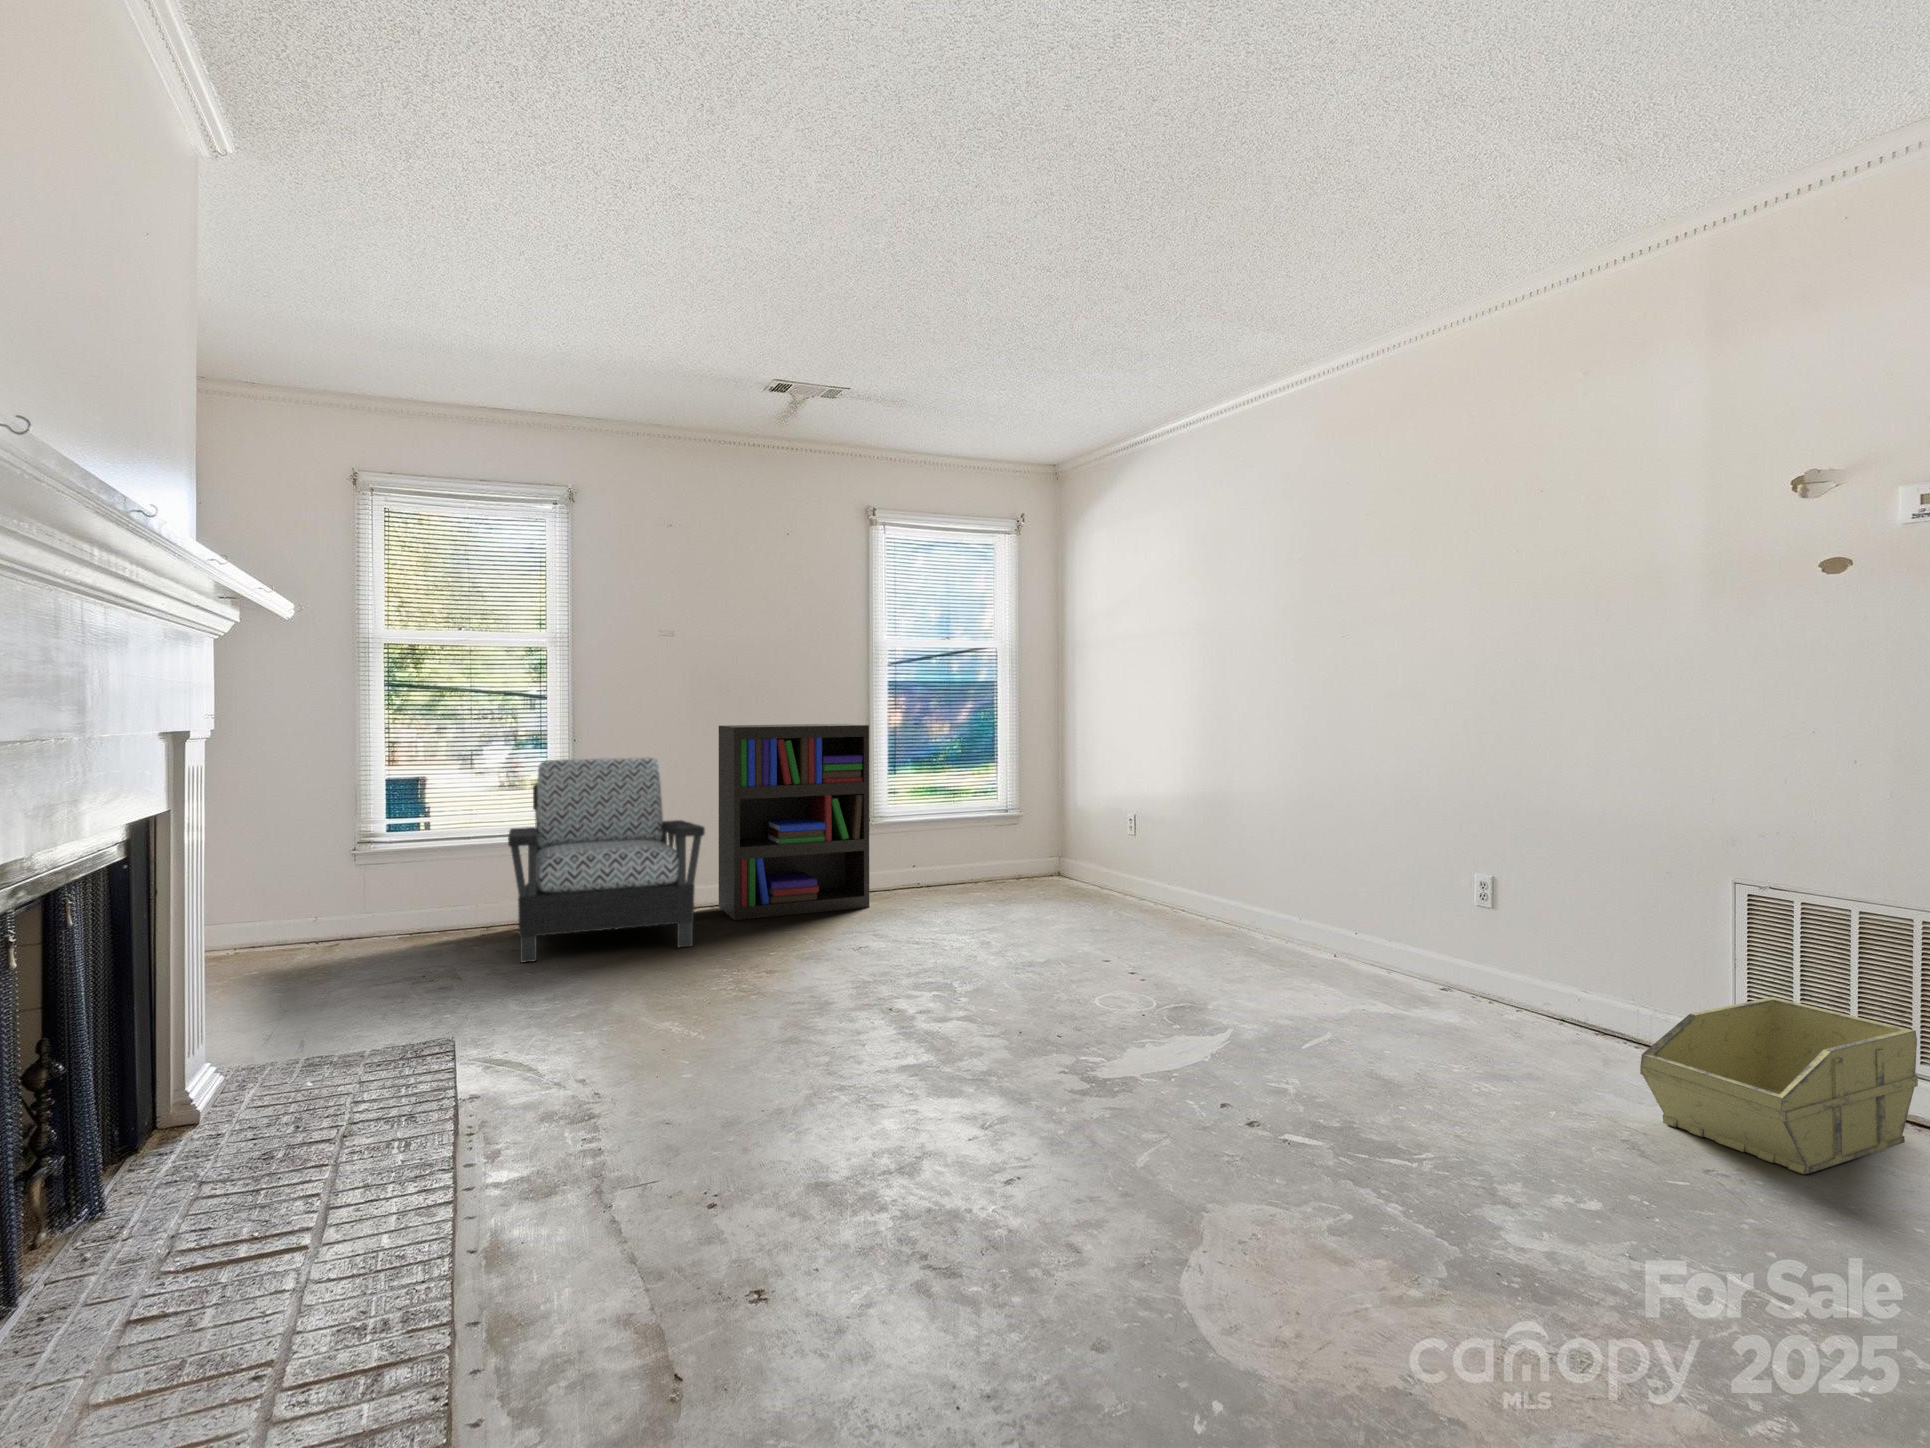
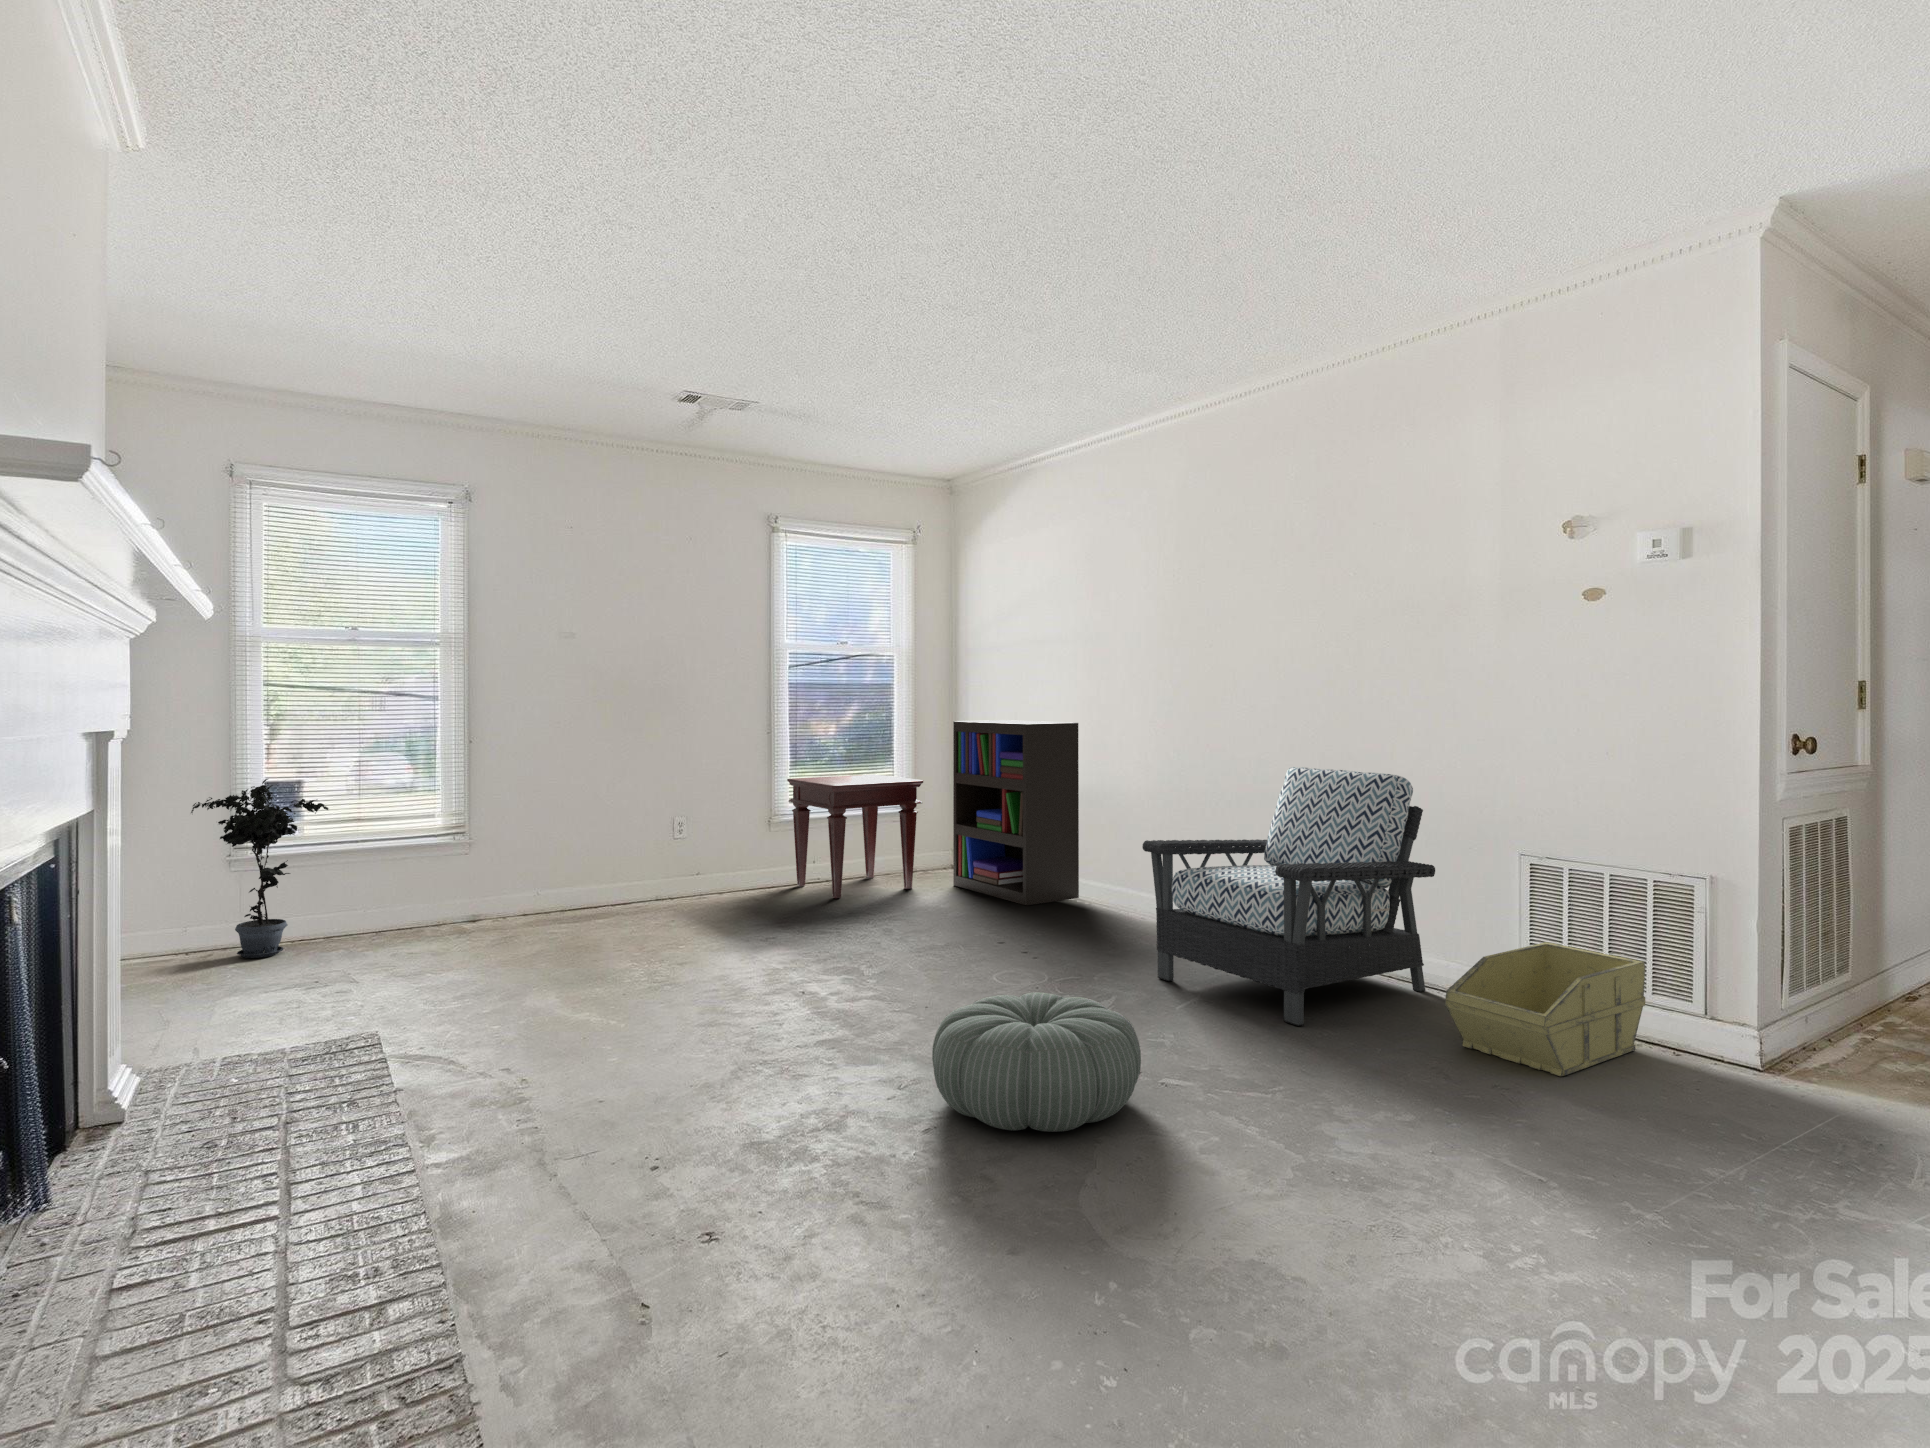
bookshelf: present [719,724,869,920] -> present [953,720,1079,905]
armchair: present [508,758,705,962] -> present [1142,767,1435,1026]
potted plant: none [313,777,437,951] -> present [191,779,328,958]
side table: none [883,777,1023,907] -> present [787,774,923,898]
pouf: none [1009,1034,1253,1206] -> present [932,992,1141,1132]

